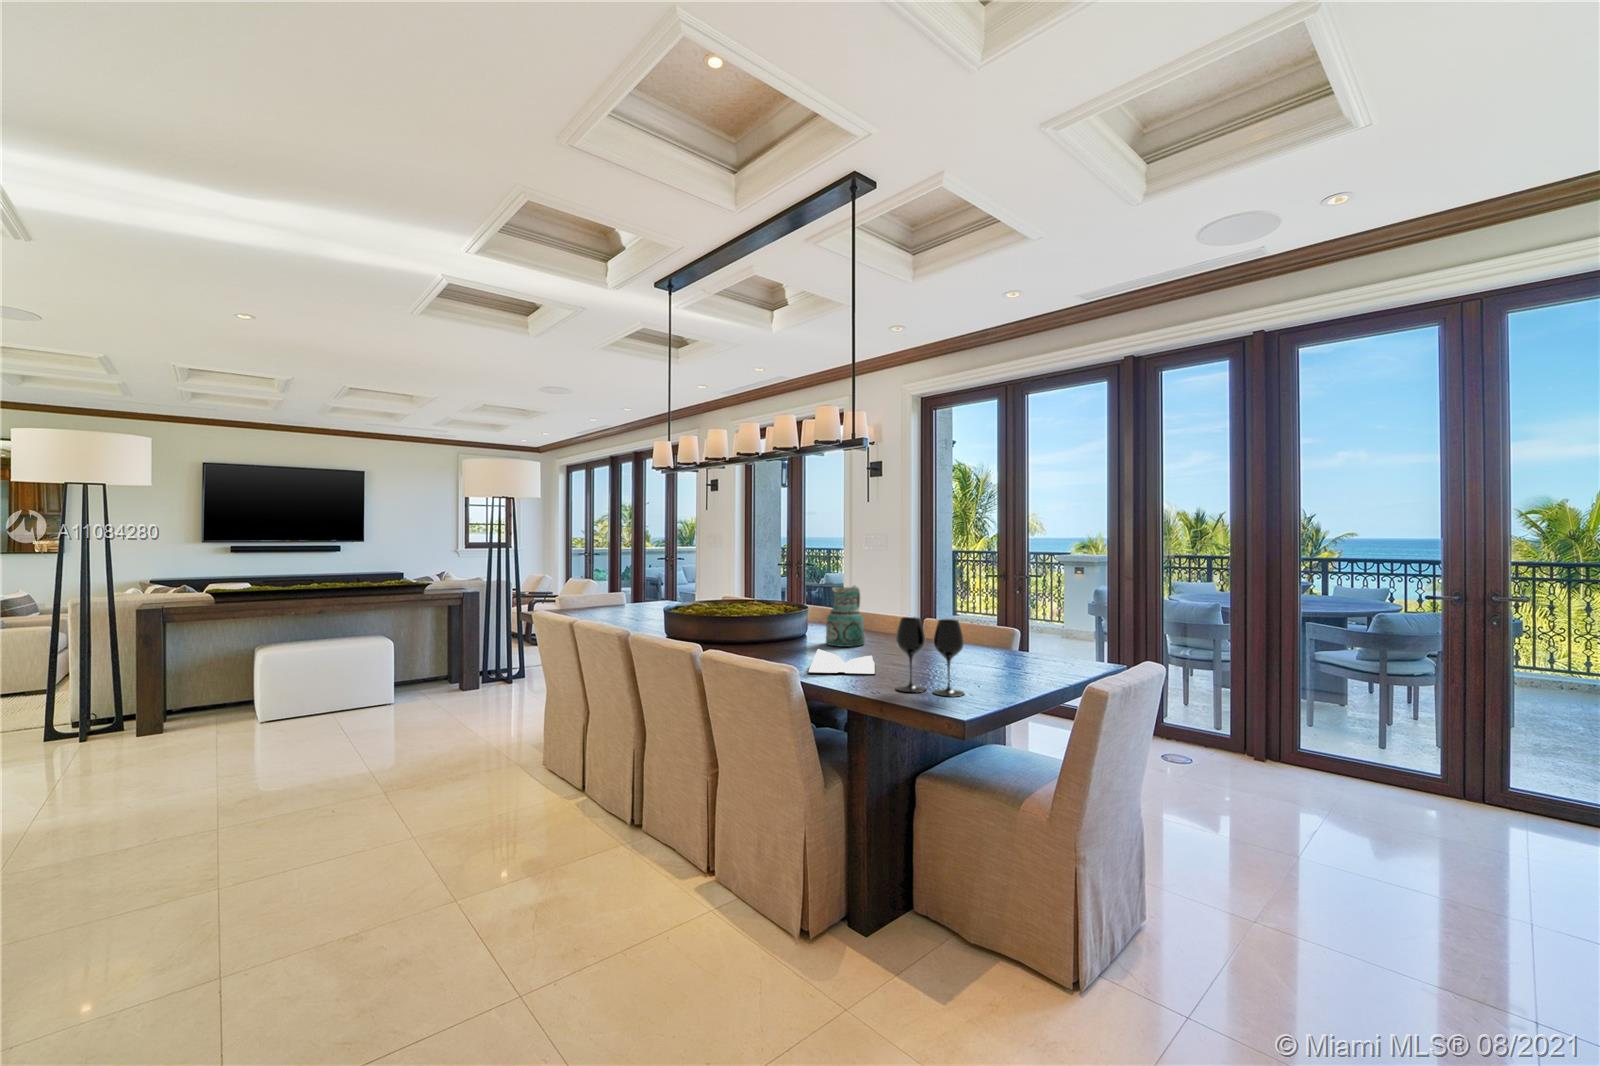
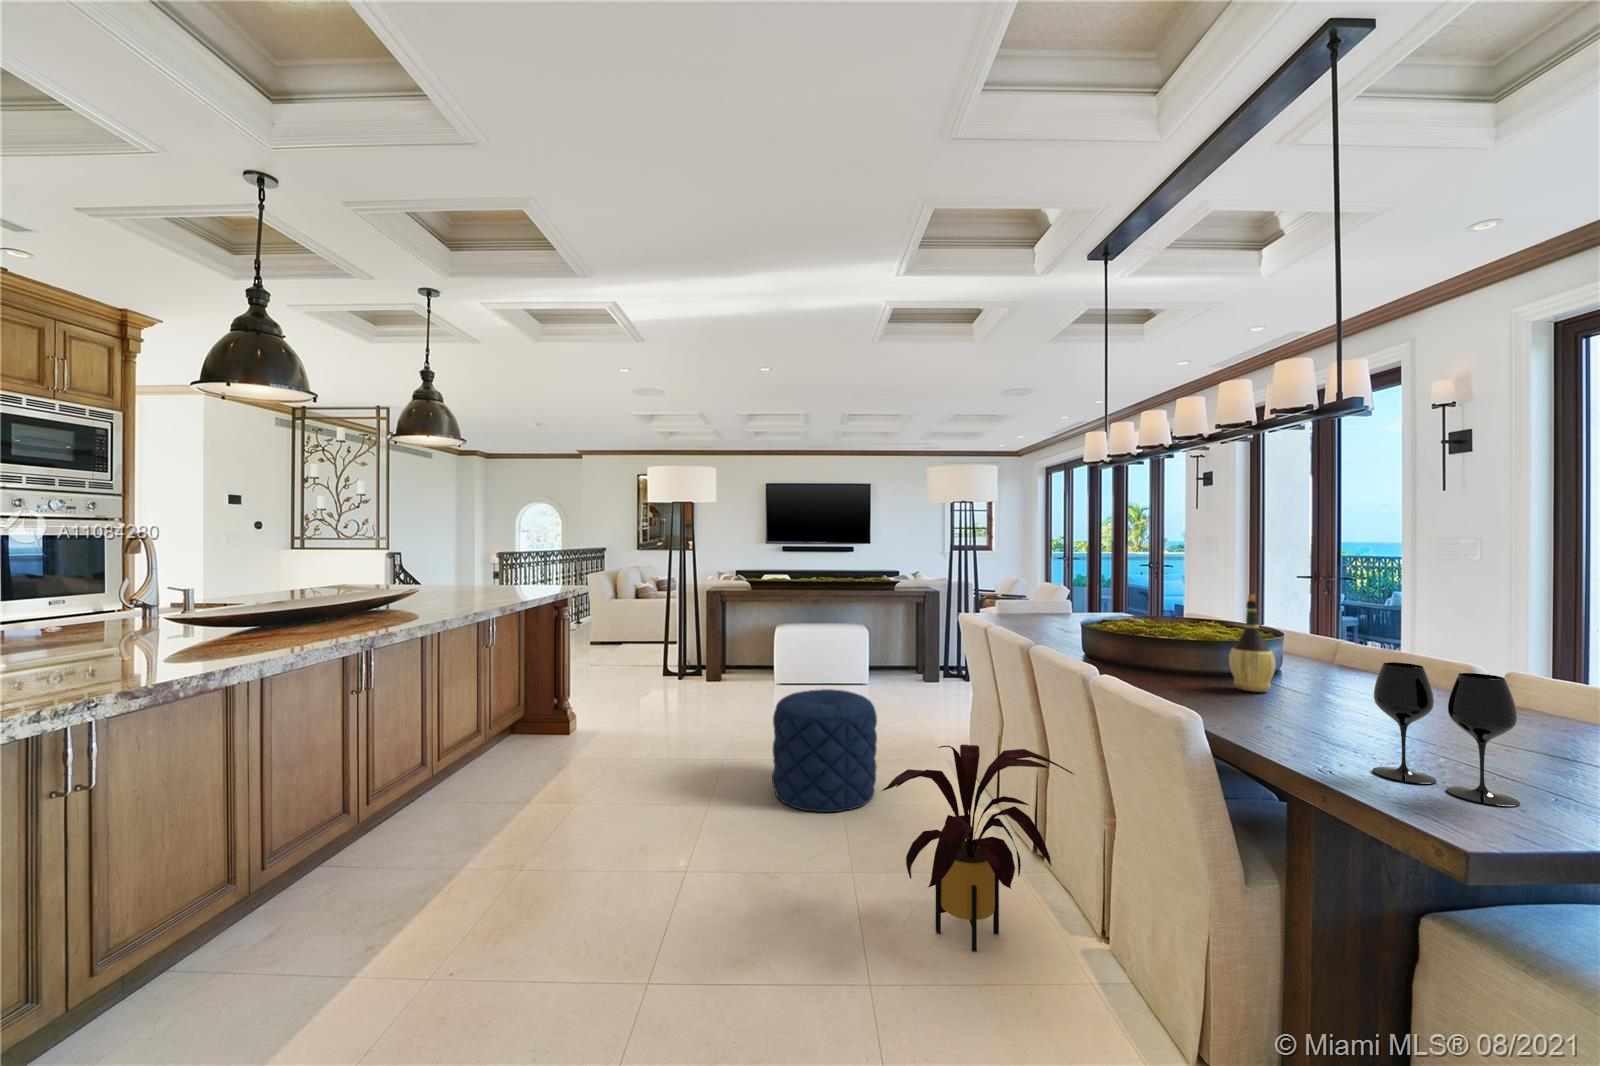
wine bottle: none [786,578,814,650] -> present [1229,595,1275,692]
ceramic pitcher: present [826,586,865,647] -> none [1301,610,1372,697]
book: present [808,649,875,675] -> none [1236,692,1365,743]
pouf: none [314,709,456,856] -> present [772,689,877,812]
house plant: none [518,727,687,923] -> present [881,744,1073,951]

